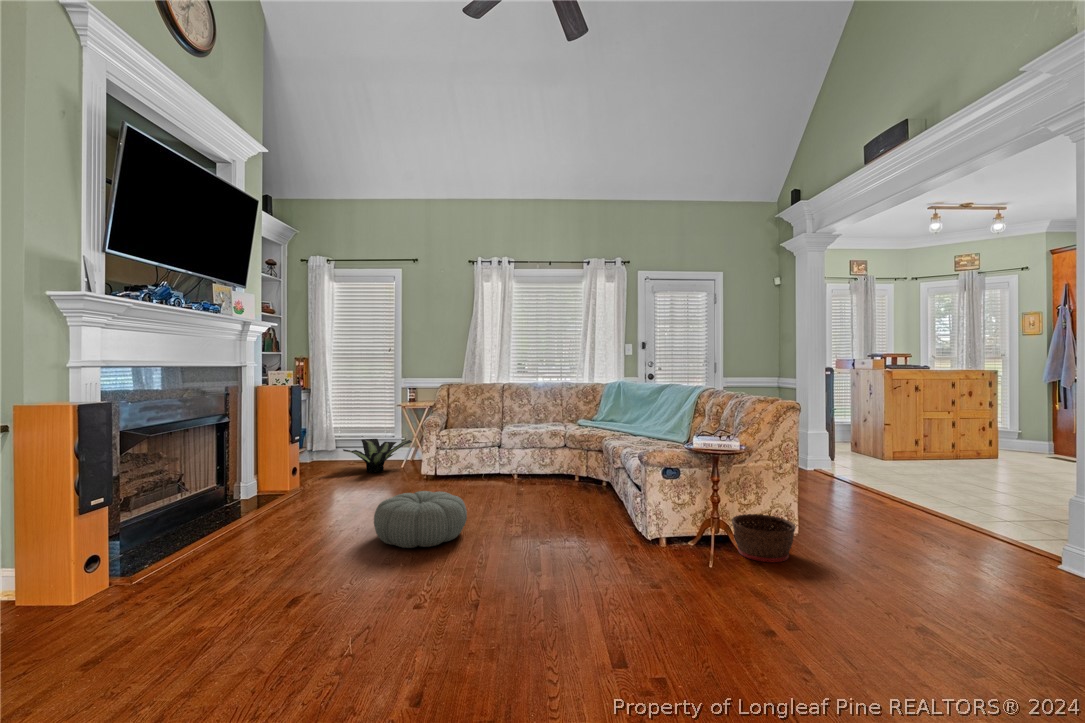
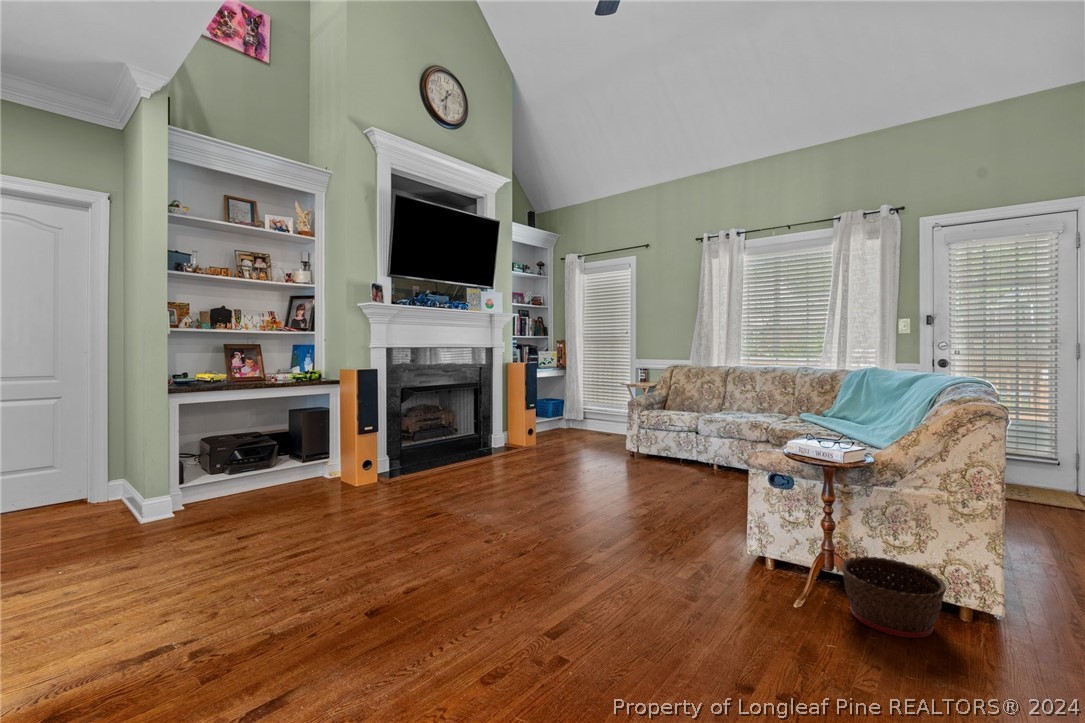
potted plant: present [343,439,412,473] -> none [573,413,635,444]
pouf: present [374,491,467,548] -> none [509,459,591,508]

